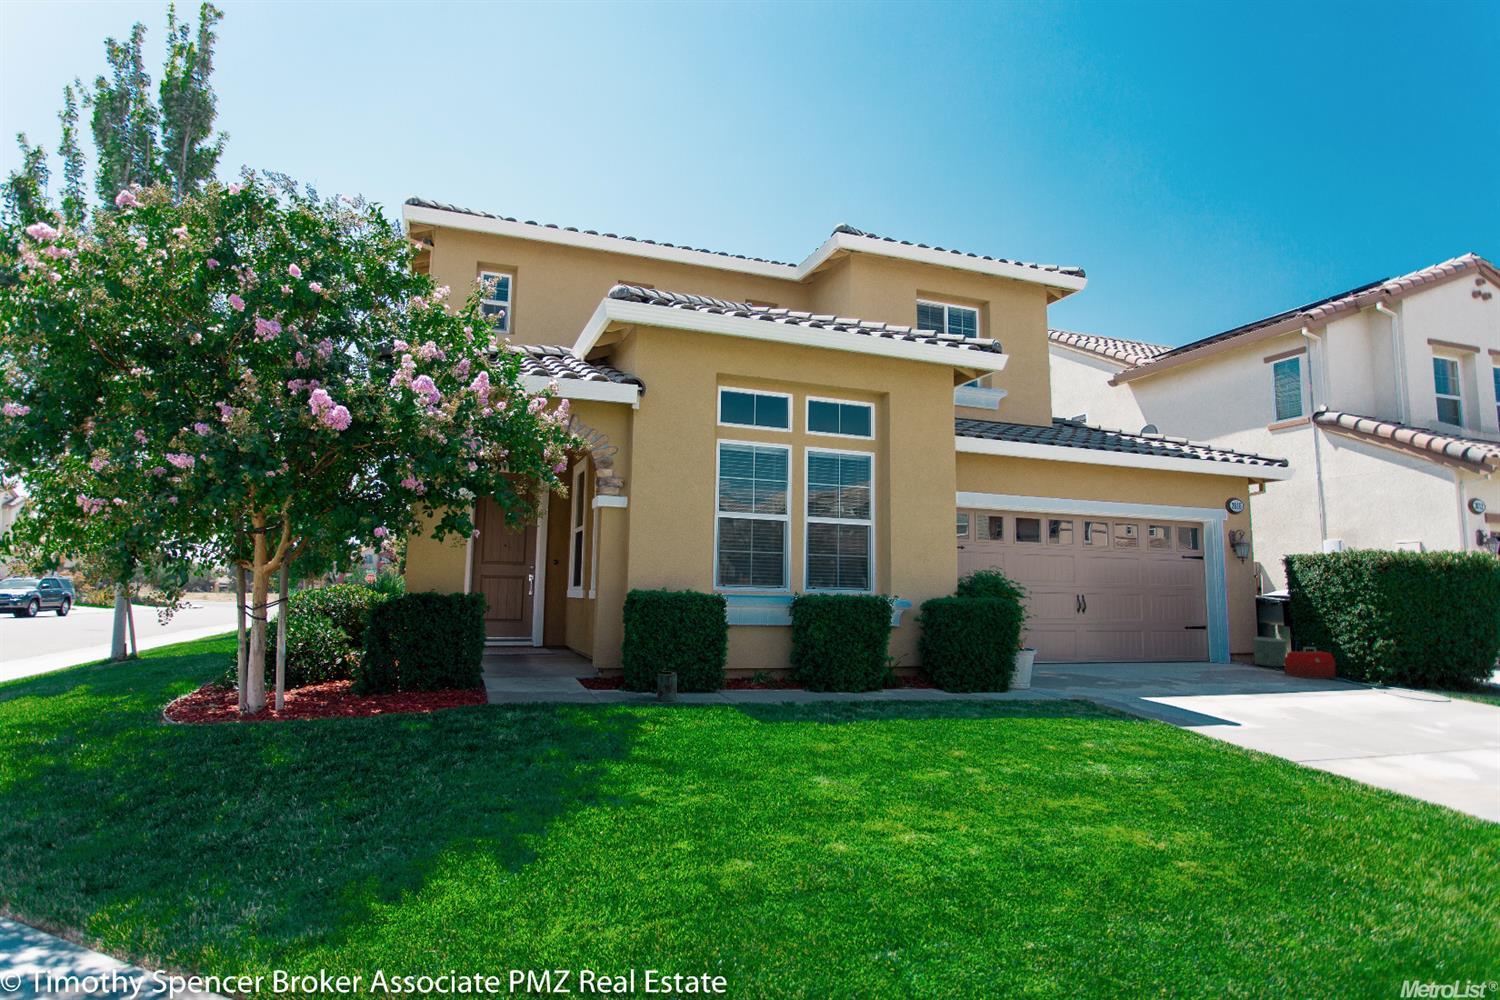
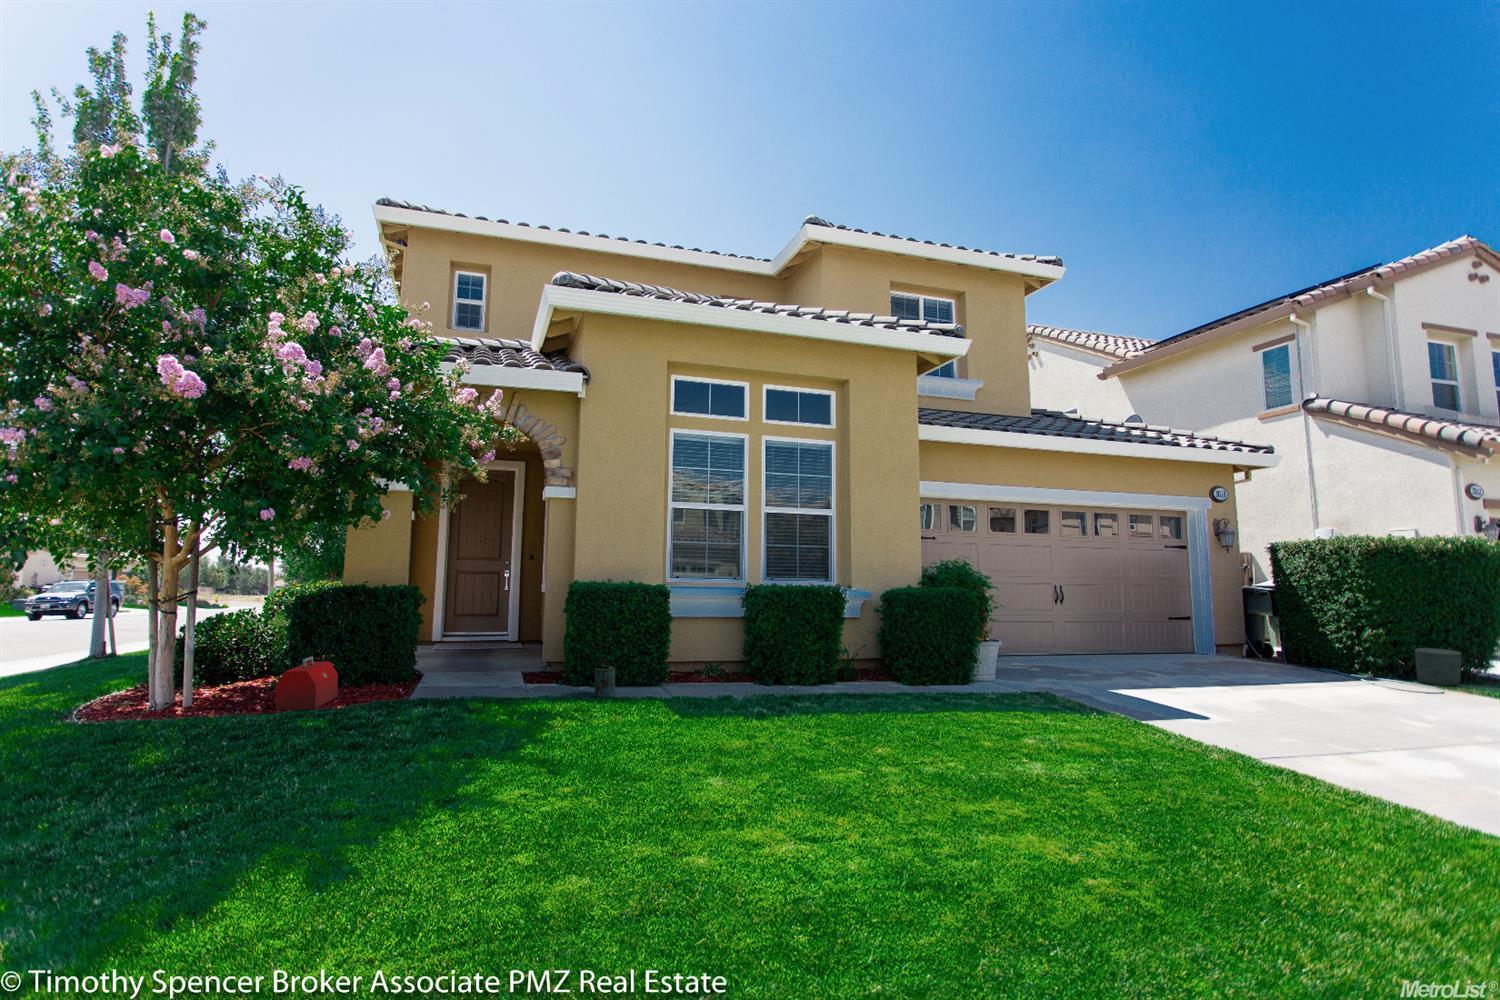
planter: present [1253,637,1287,667] -> present [1415,648,1461,686]
toolbox: present [1285,647,1335,678] -> present [276,657,338,710]

